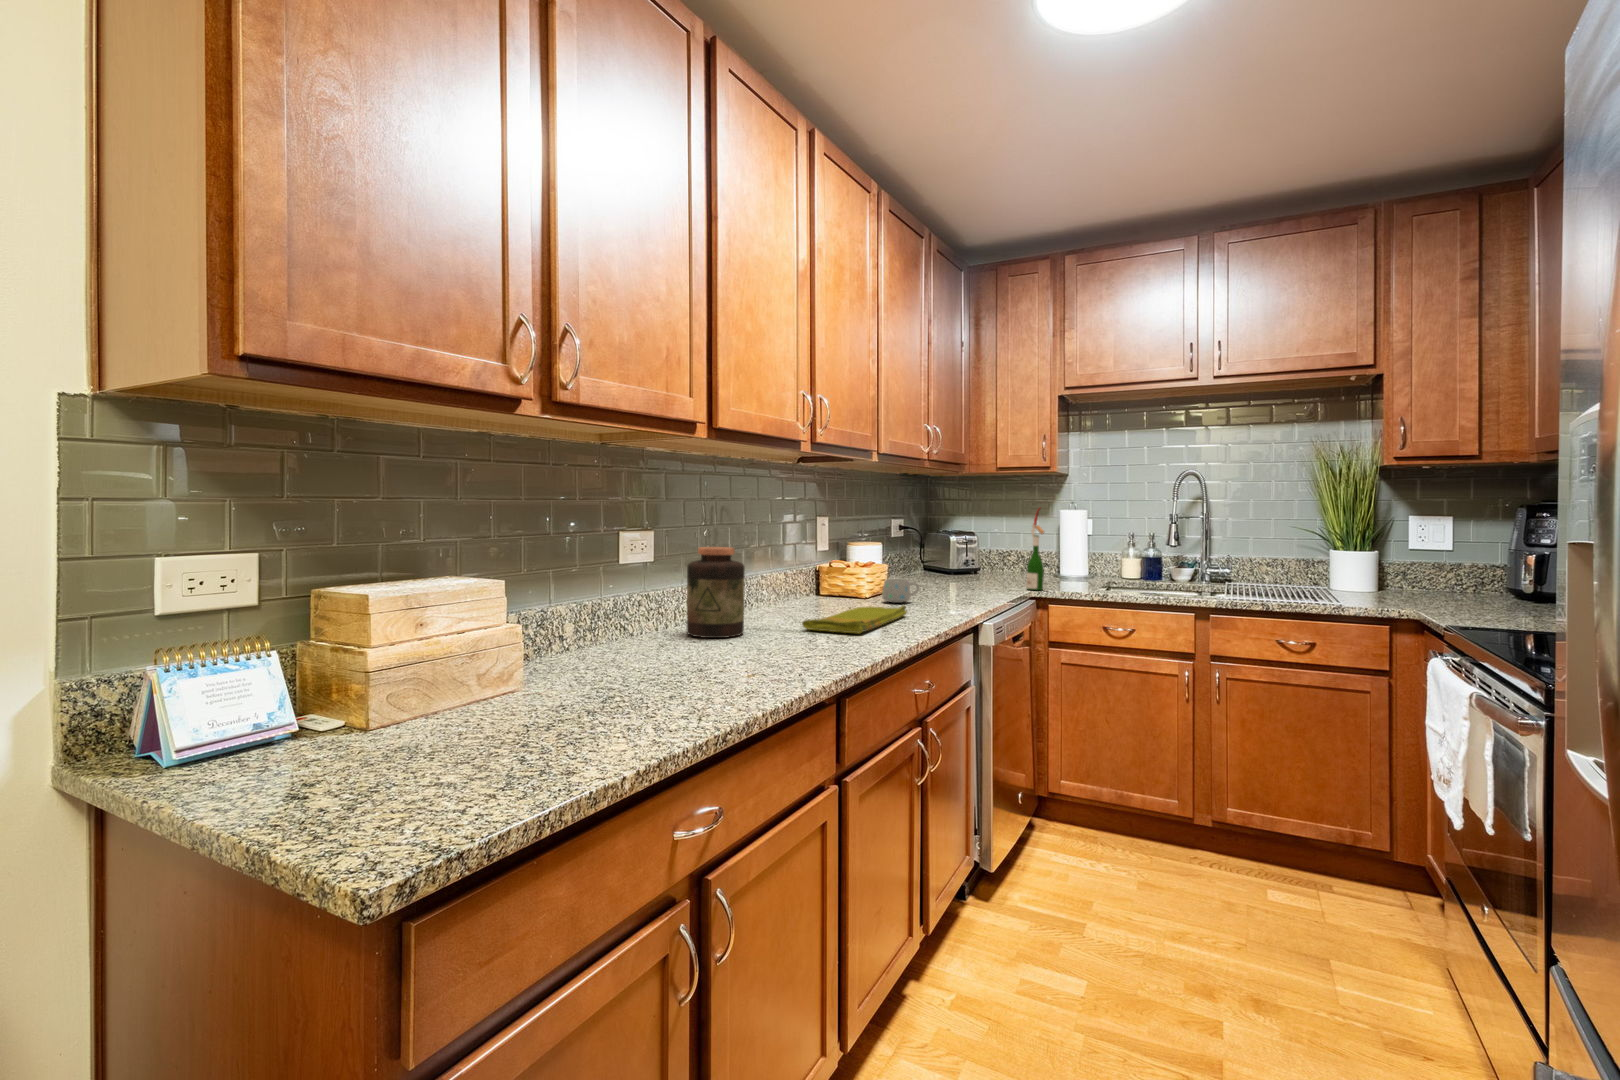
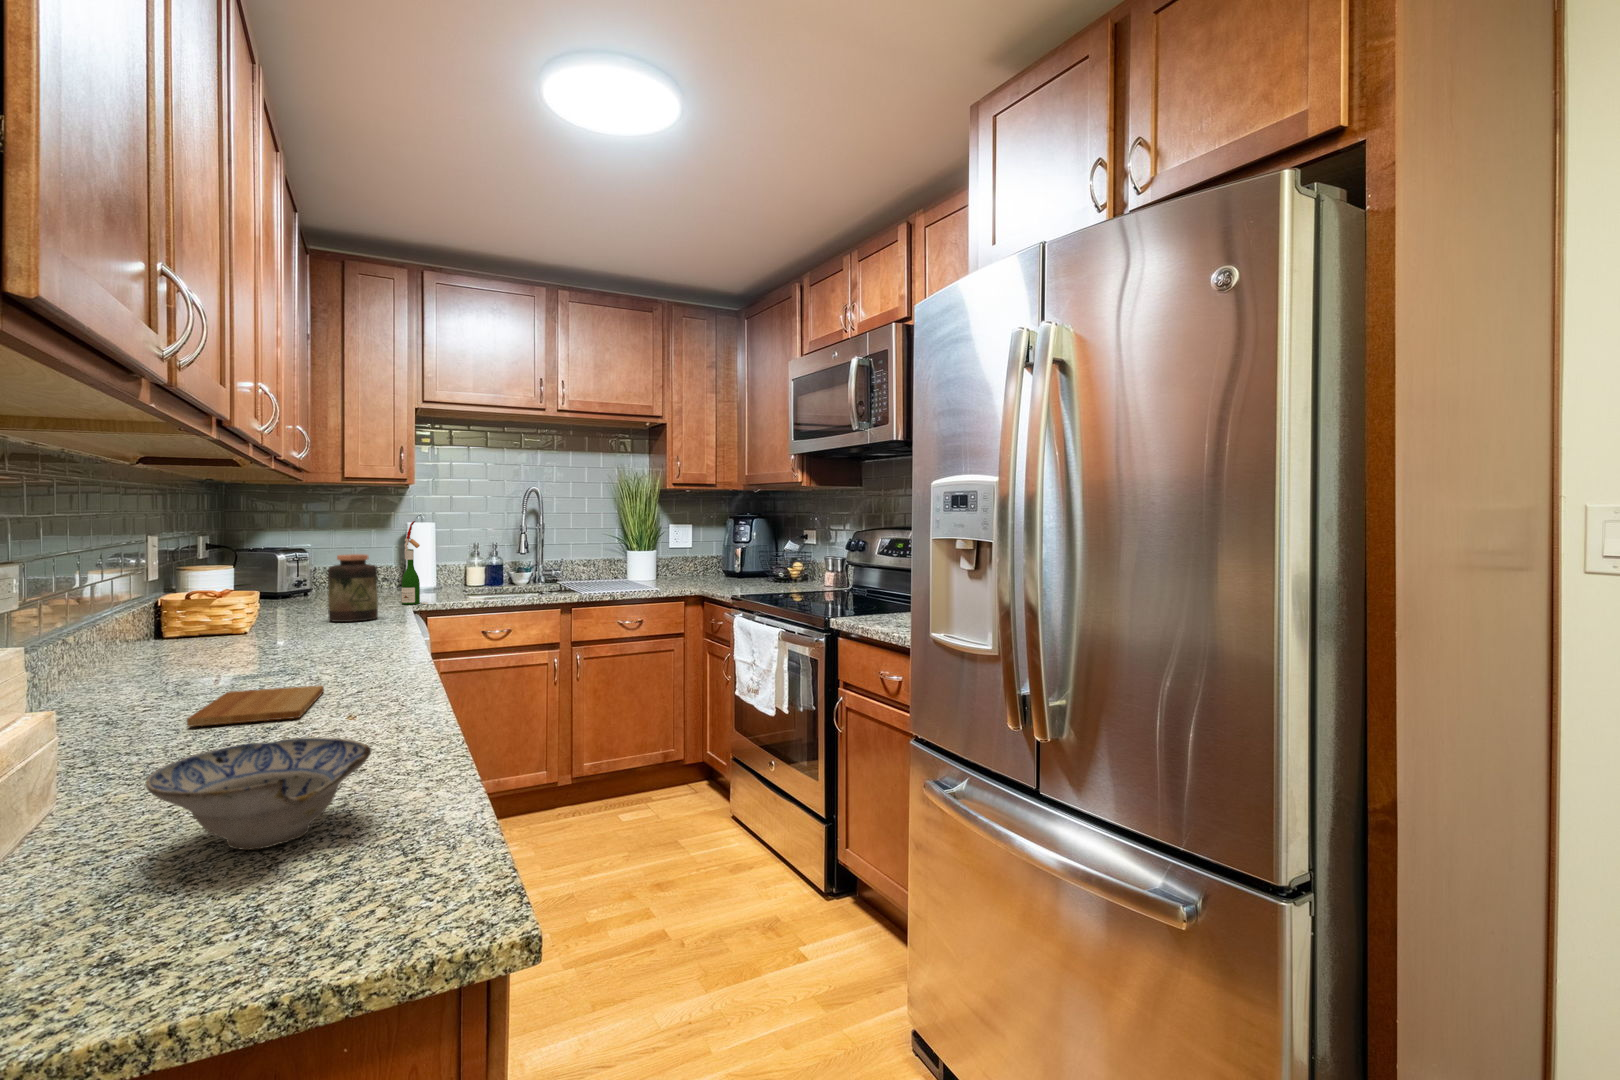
jar: present [687,547,745,638] -> present [328,554,378,622]
mug: present [882,579,919,603] -> none [275,605,321,632]
dish towel: present [802,606,907,633] -> none [266,630,350,668]
cutting board: none [655,642,786,675] -> present [187,685,324,727]
ceramic bowl: none [341,683,533,784] -> present [146,737,371,850]

